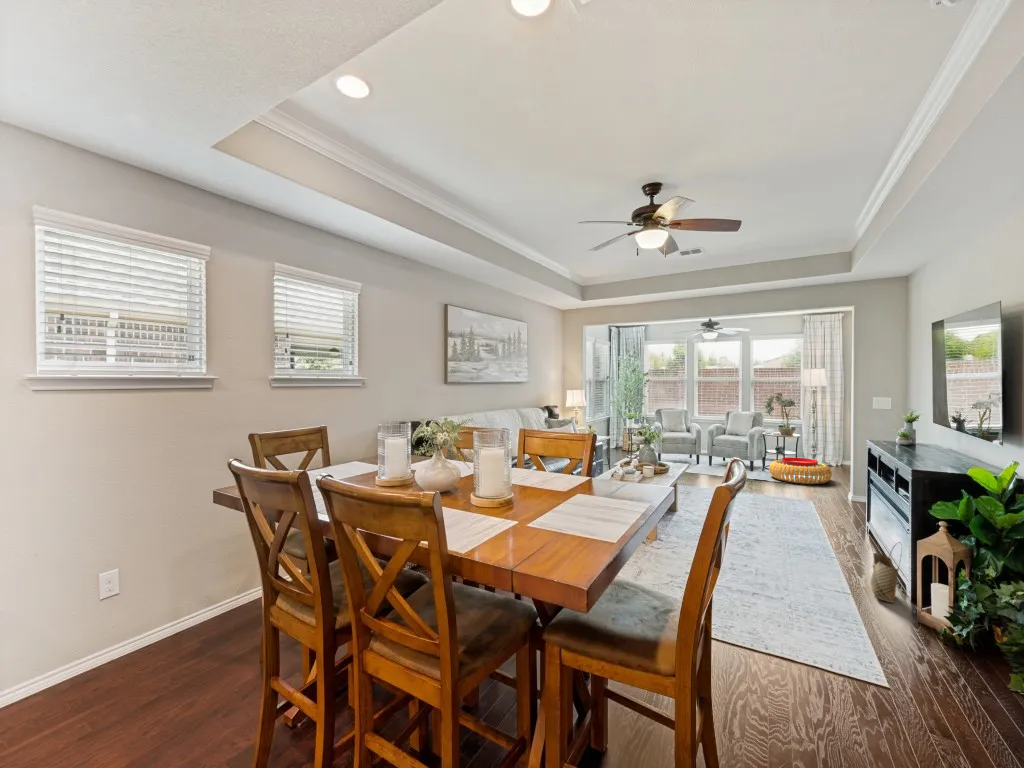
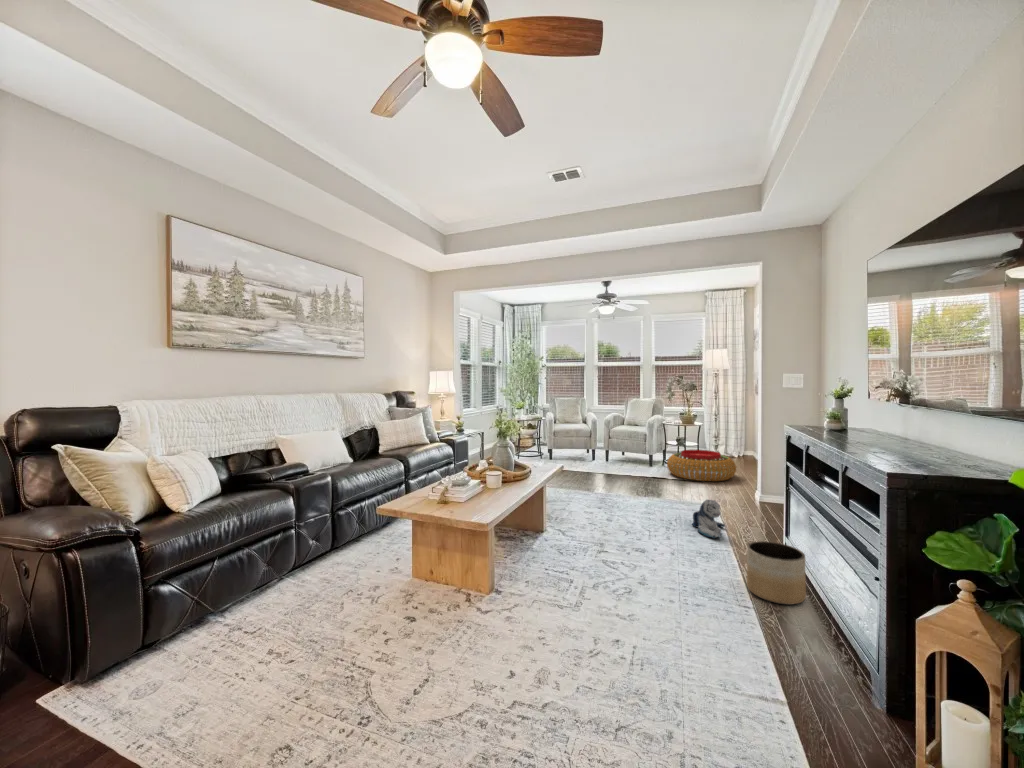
plush toy: none [794,493,821,521] -> present [692,500,725,538]
planter: none [836,518,876,556] -> present [747,541,806,605]
woven basket: present [871,547,899,603] -> none [812,599,875,739]

